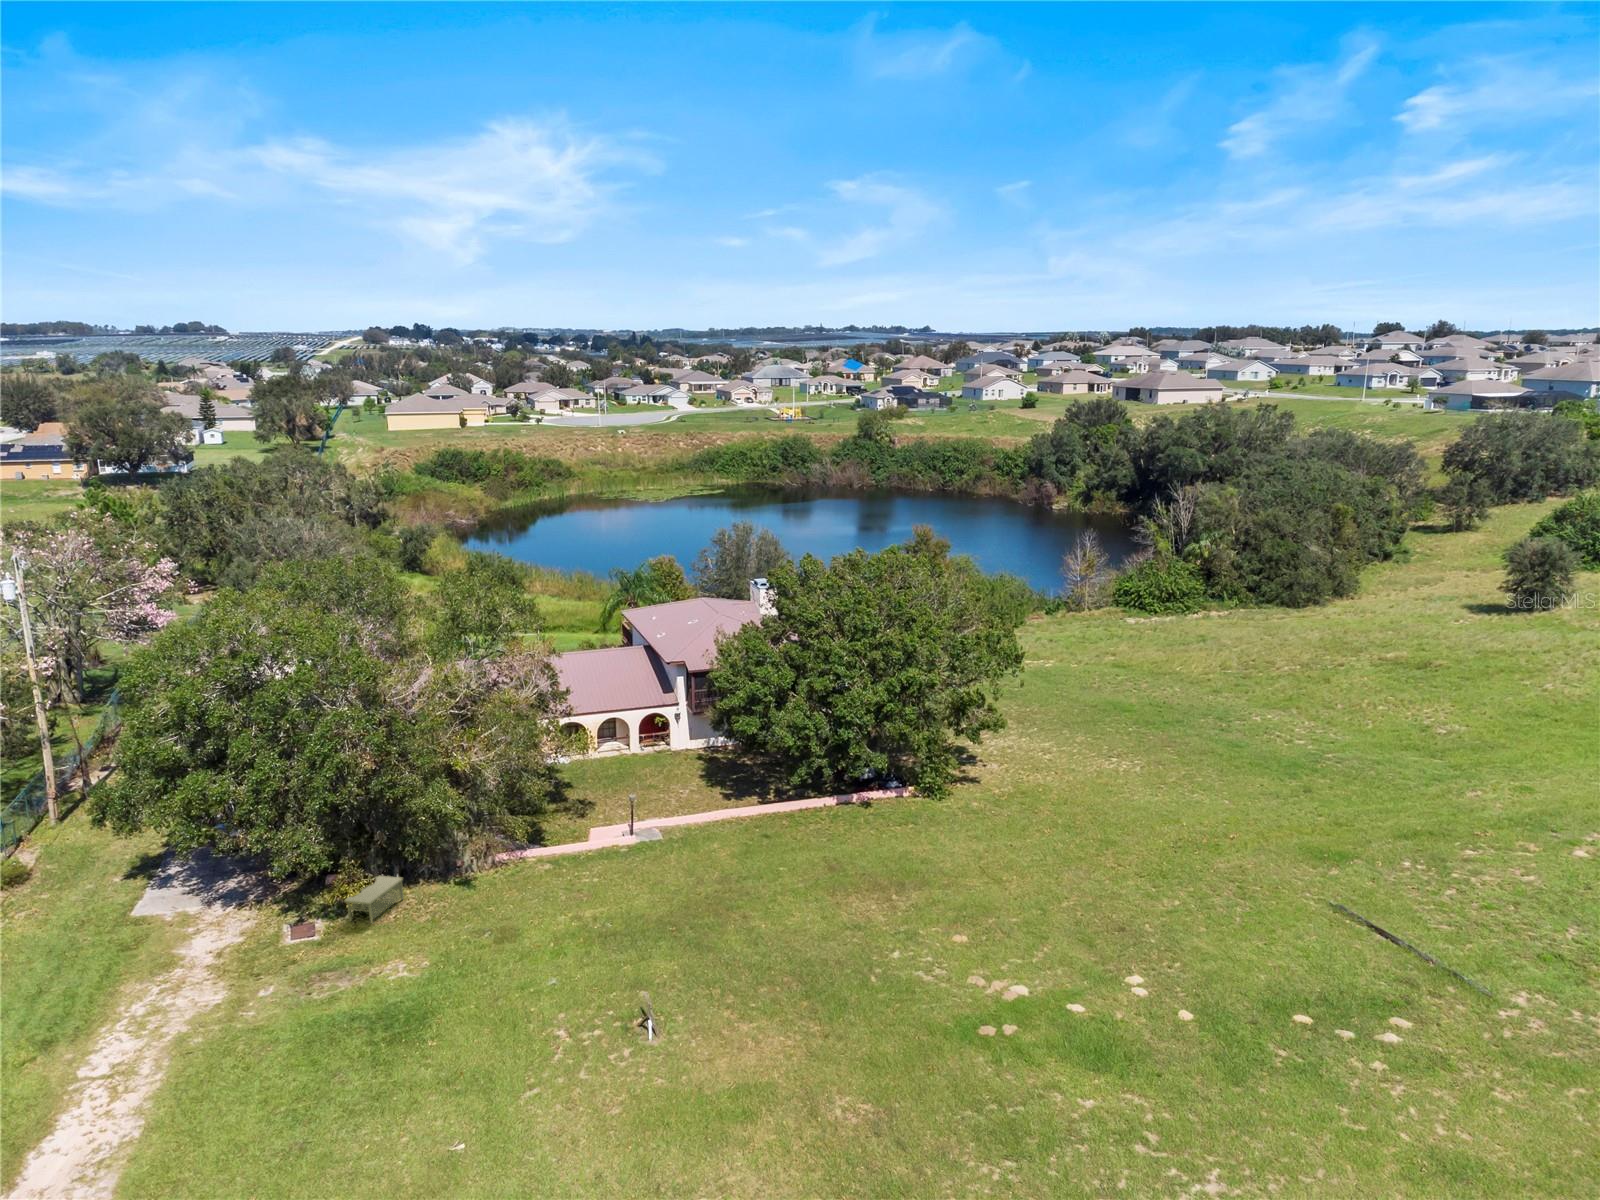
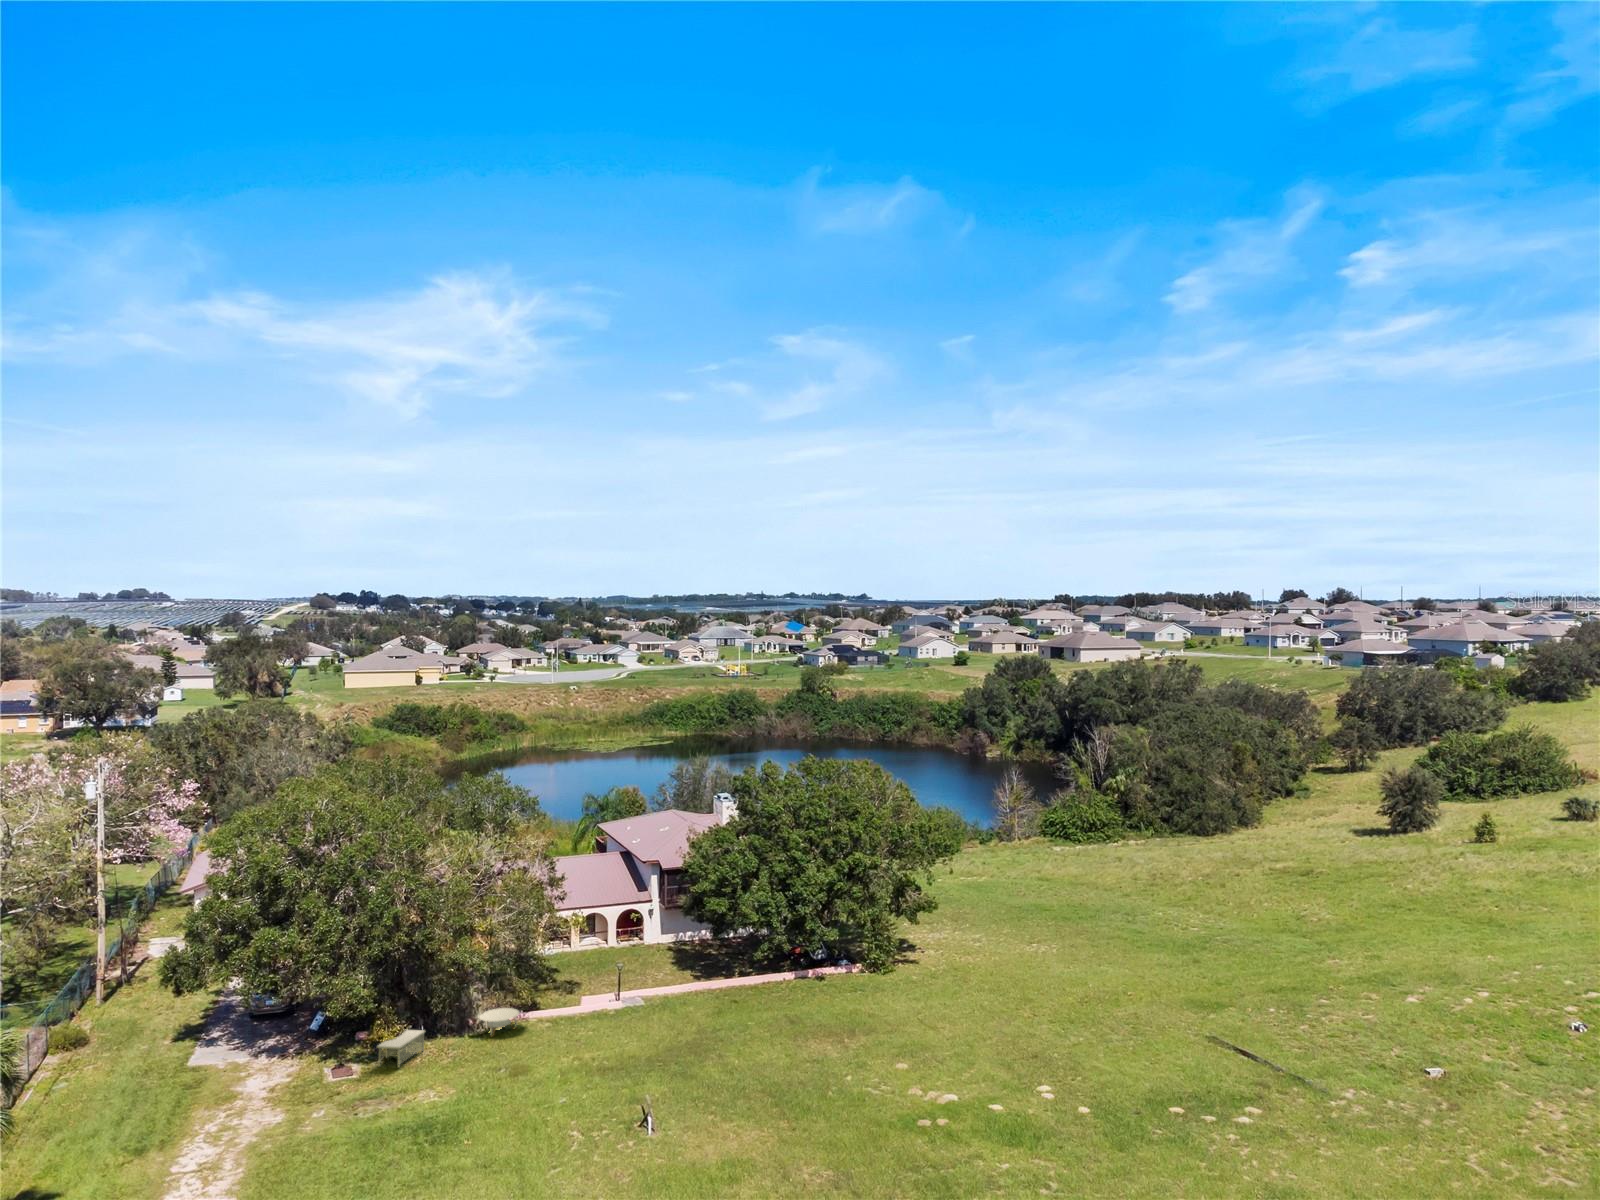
round table: none [467,845,514,881] -> present [479,1008,519,1037]

